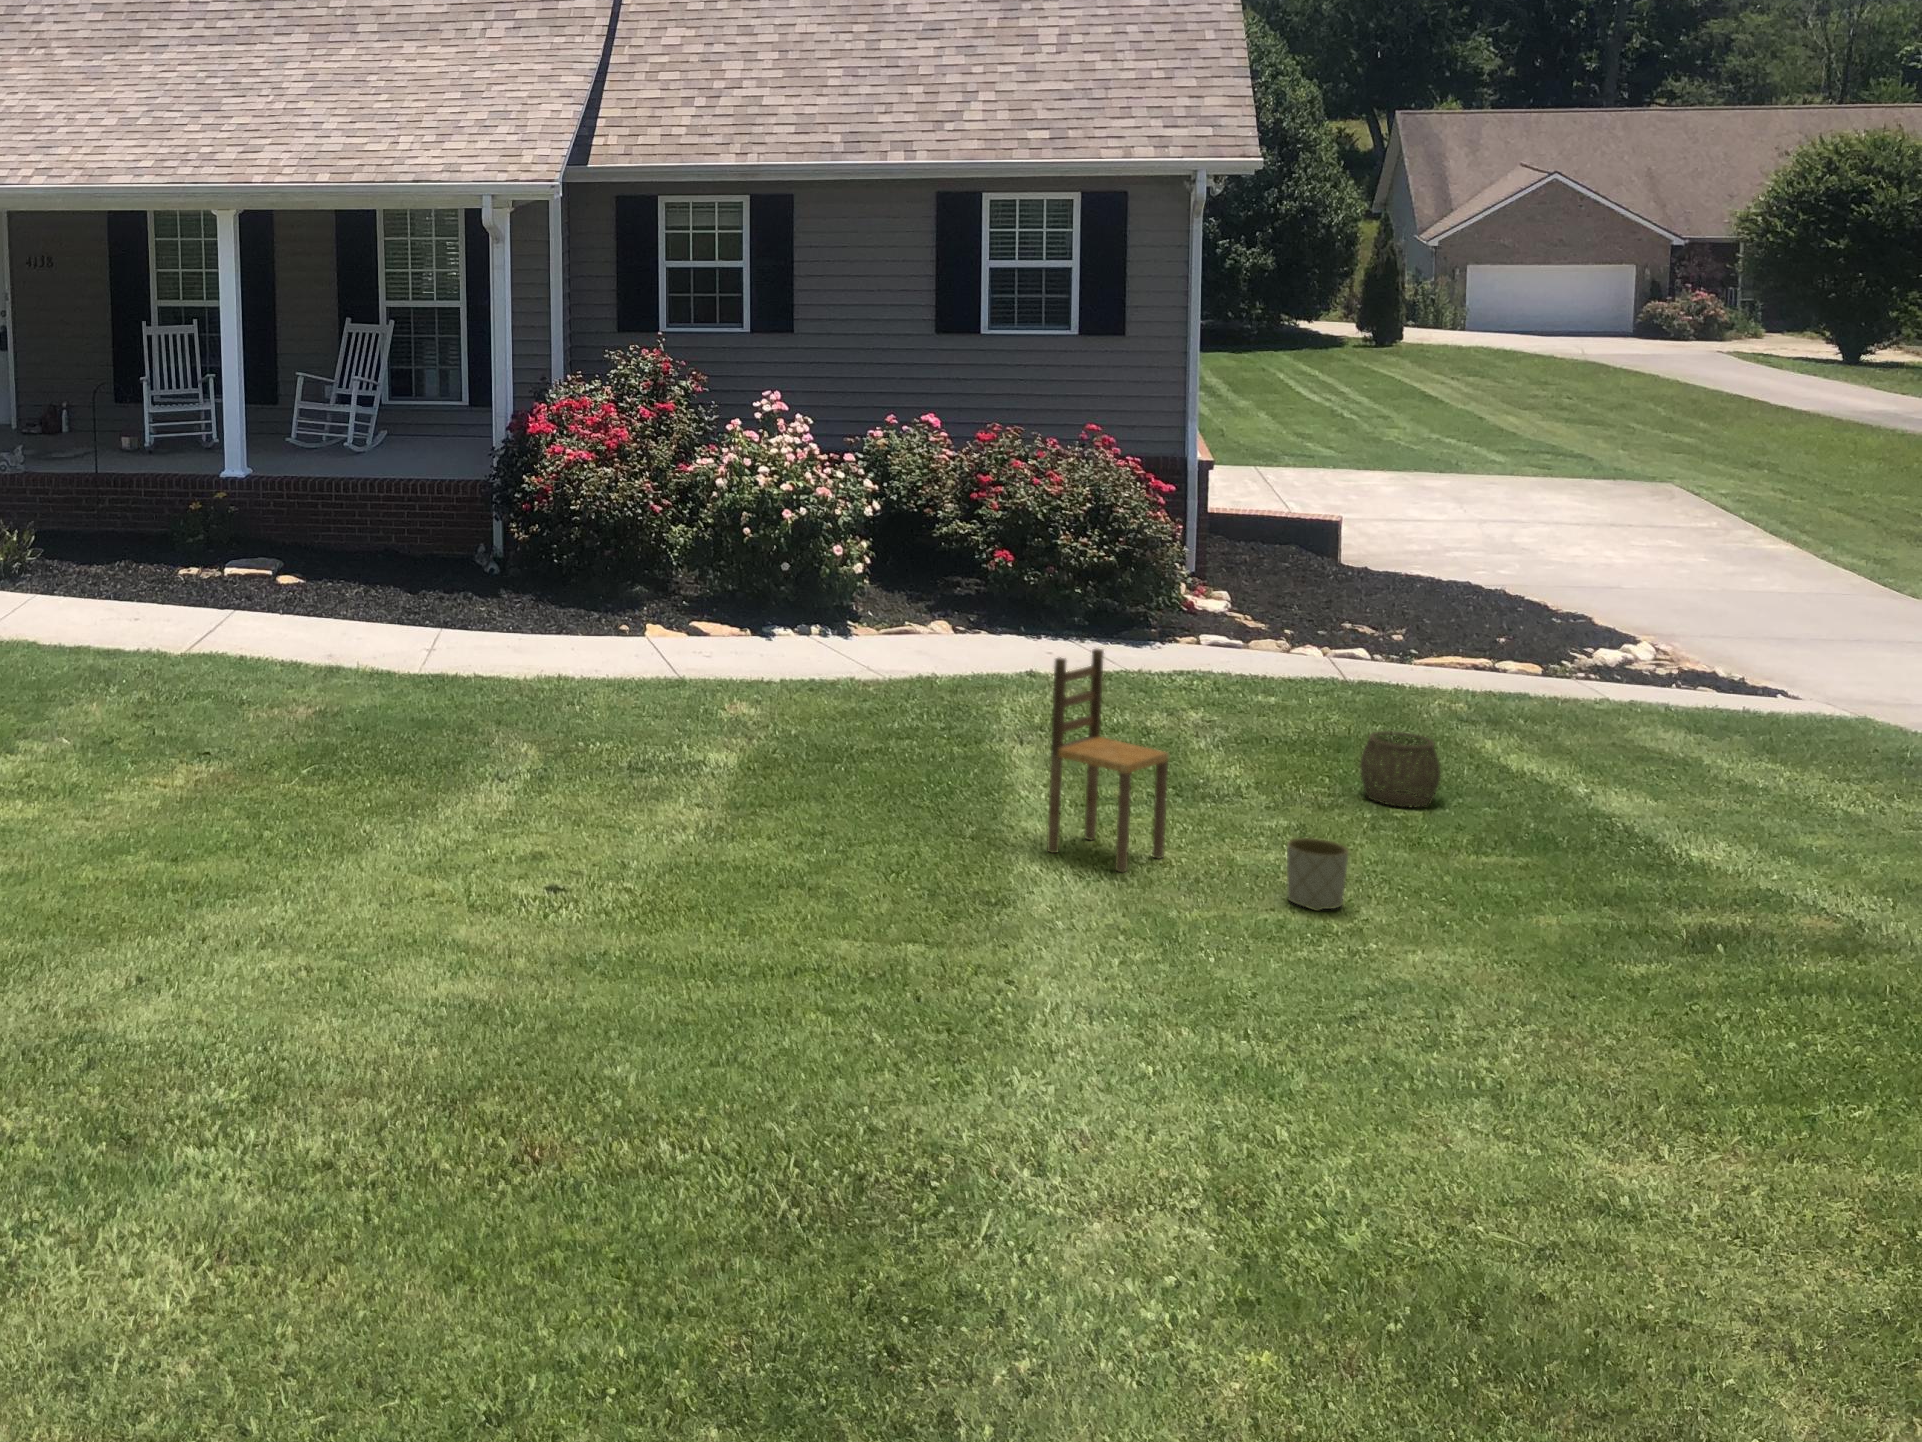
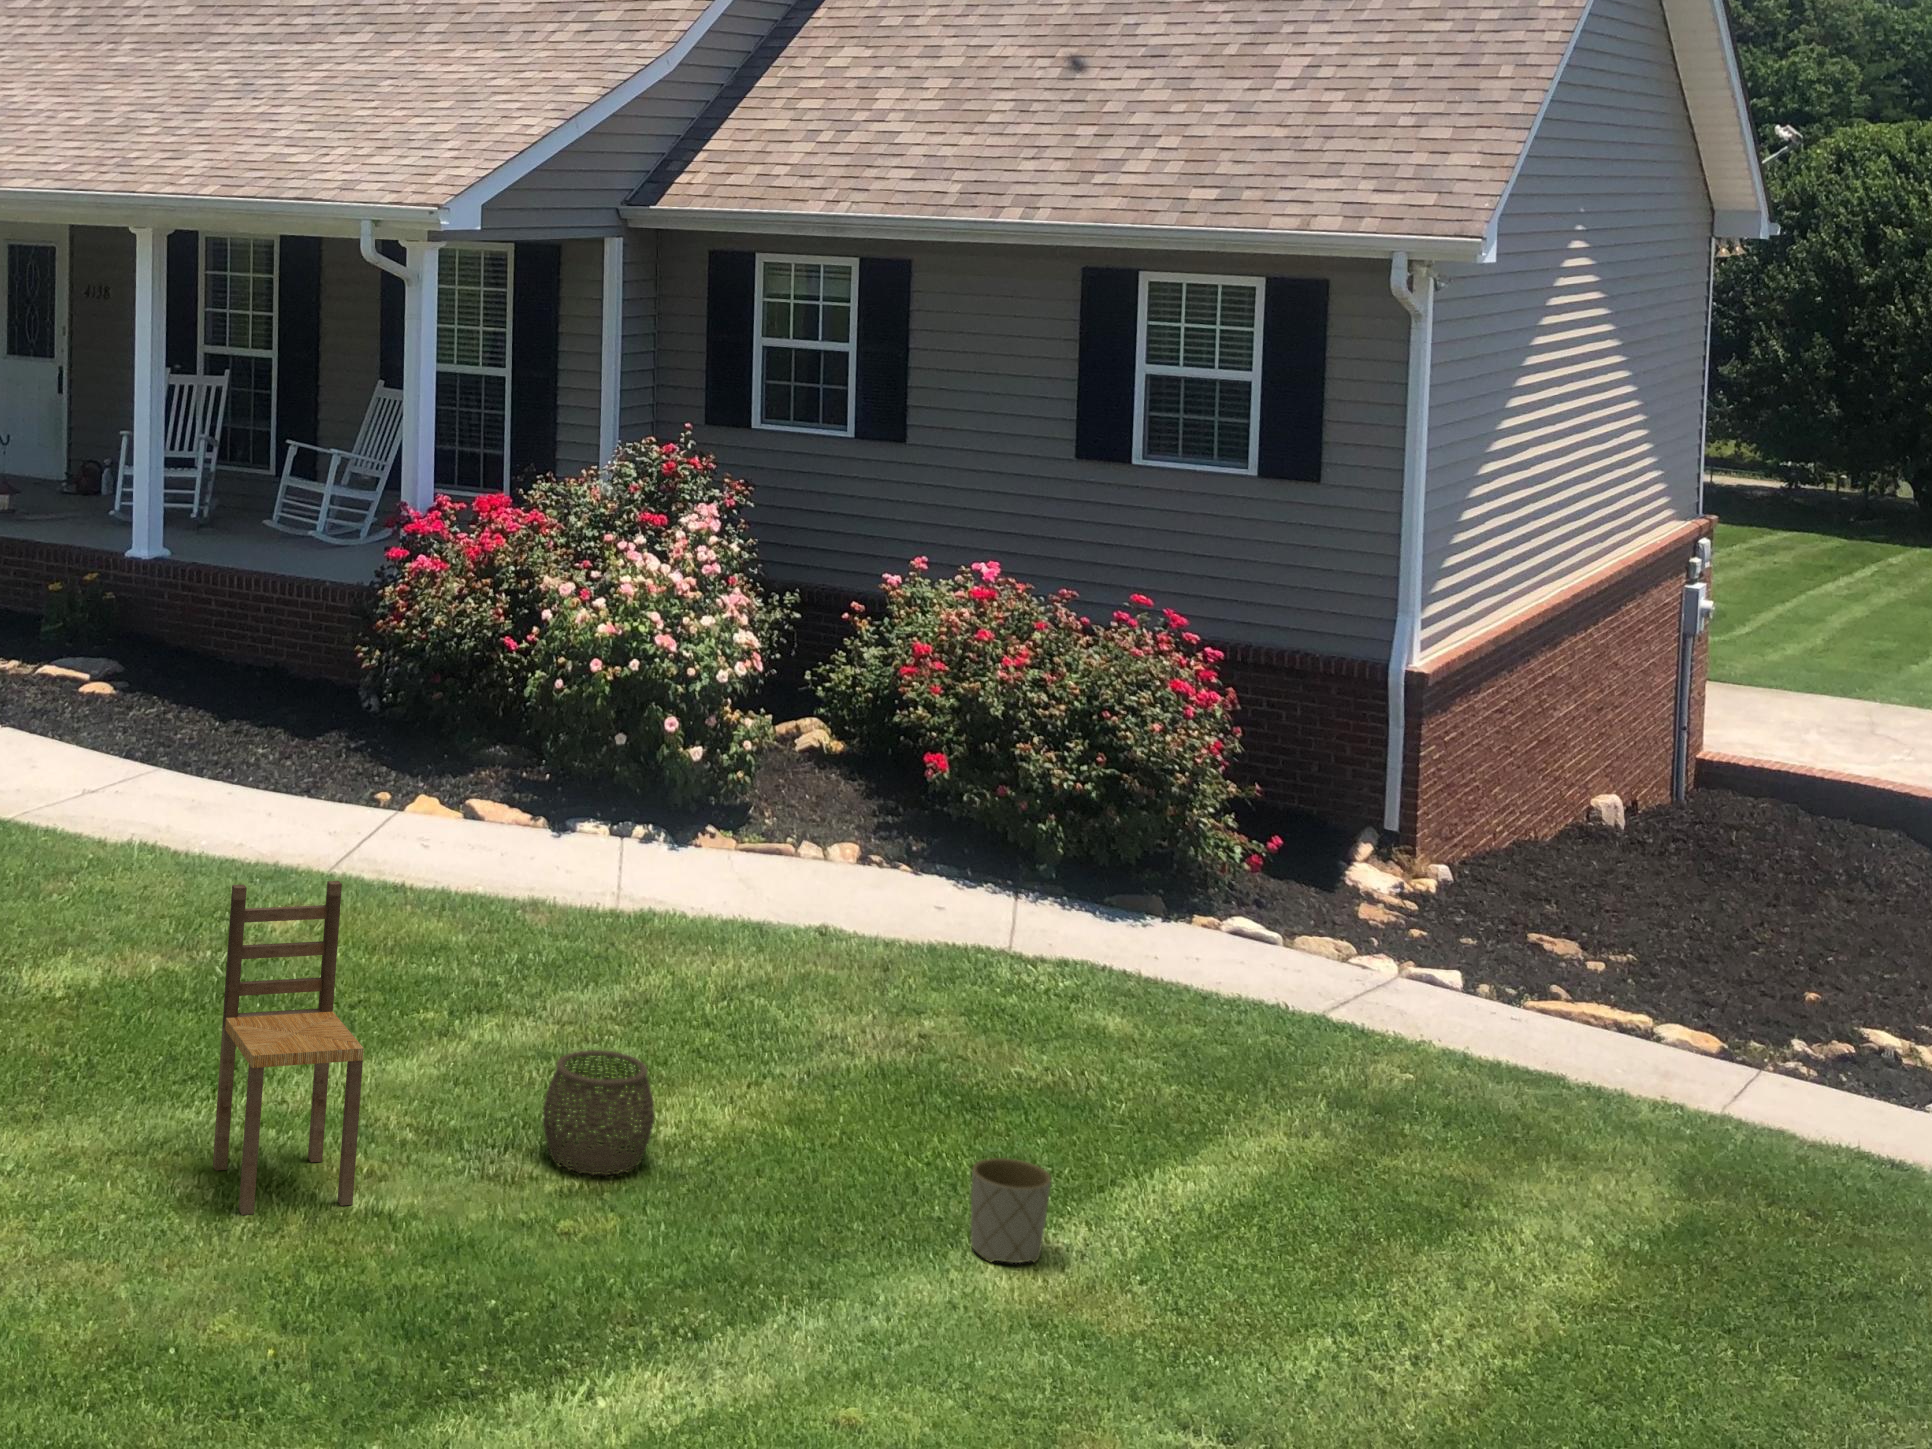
woven basket: present [1360,731,1441,808] -> present [543,1050,654,1176]
planter: present [1287,838,1348,911] -> present [971,1158,1051,1263]

